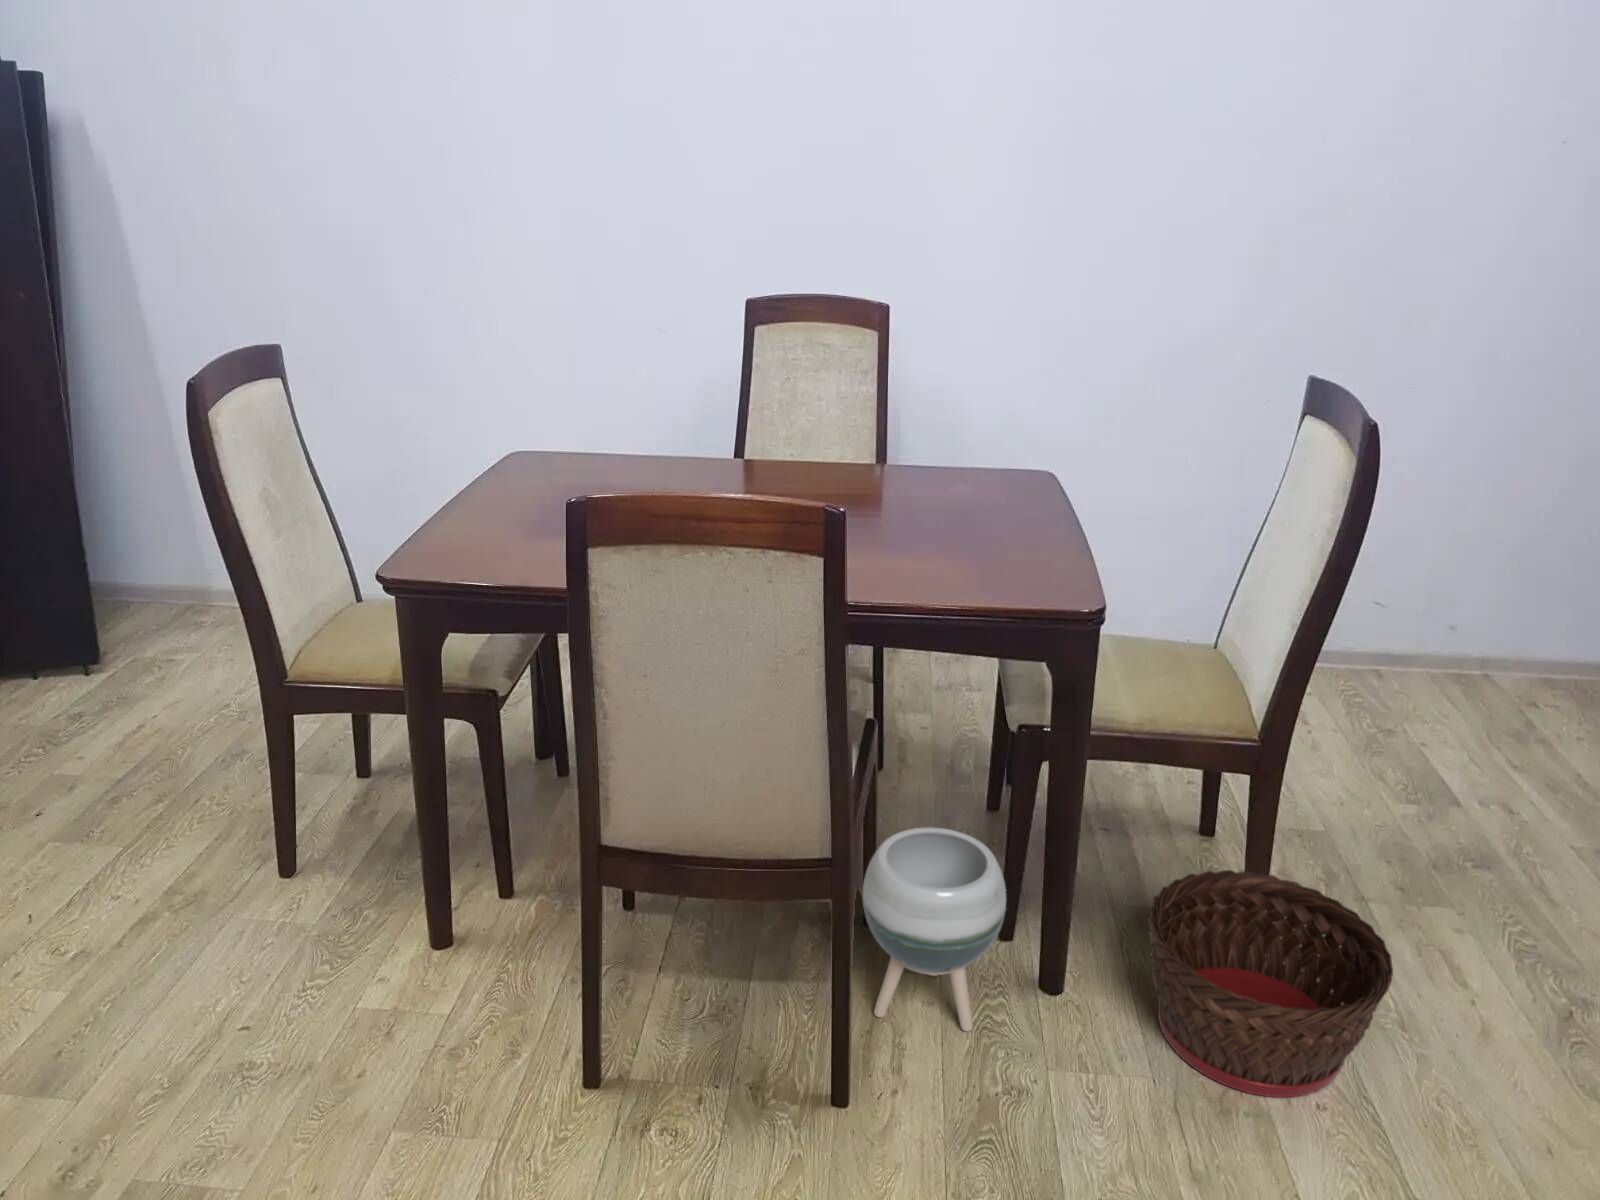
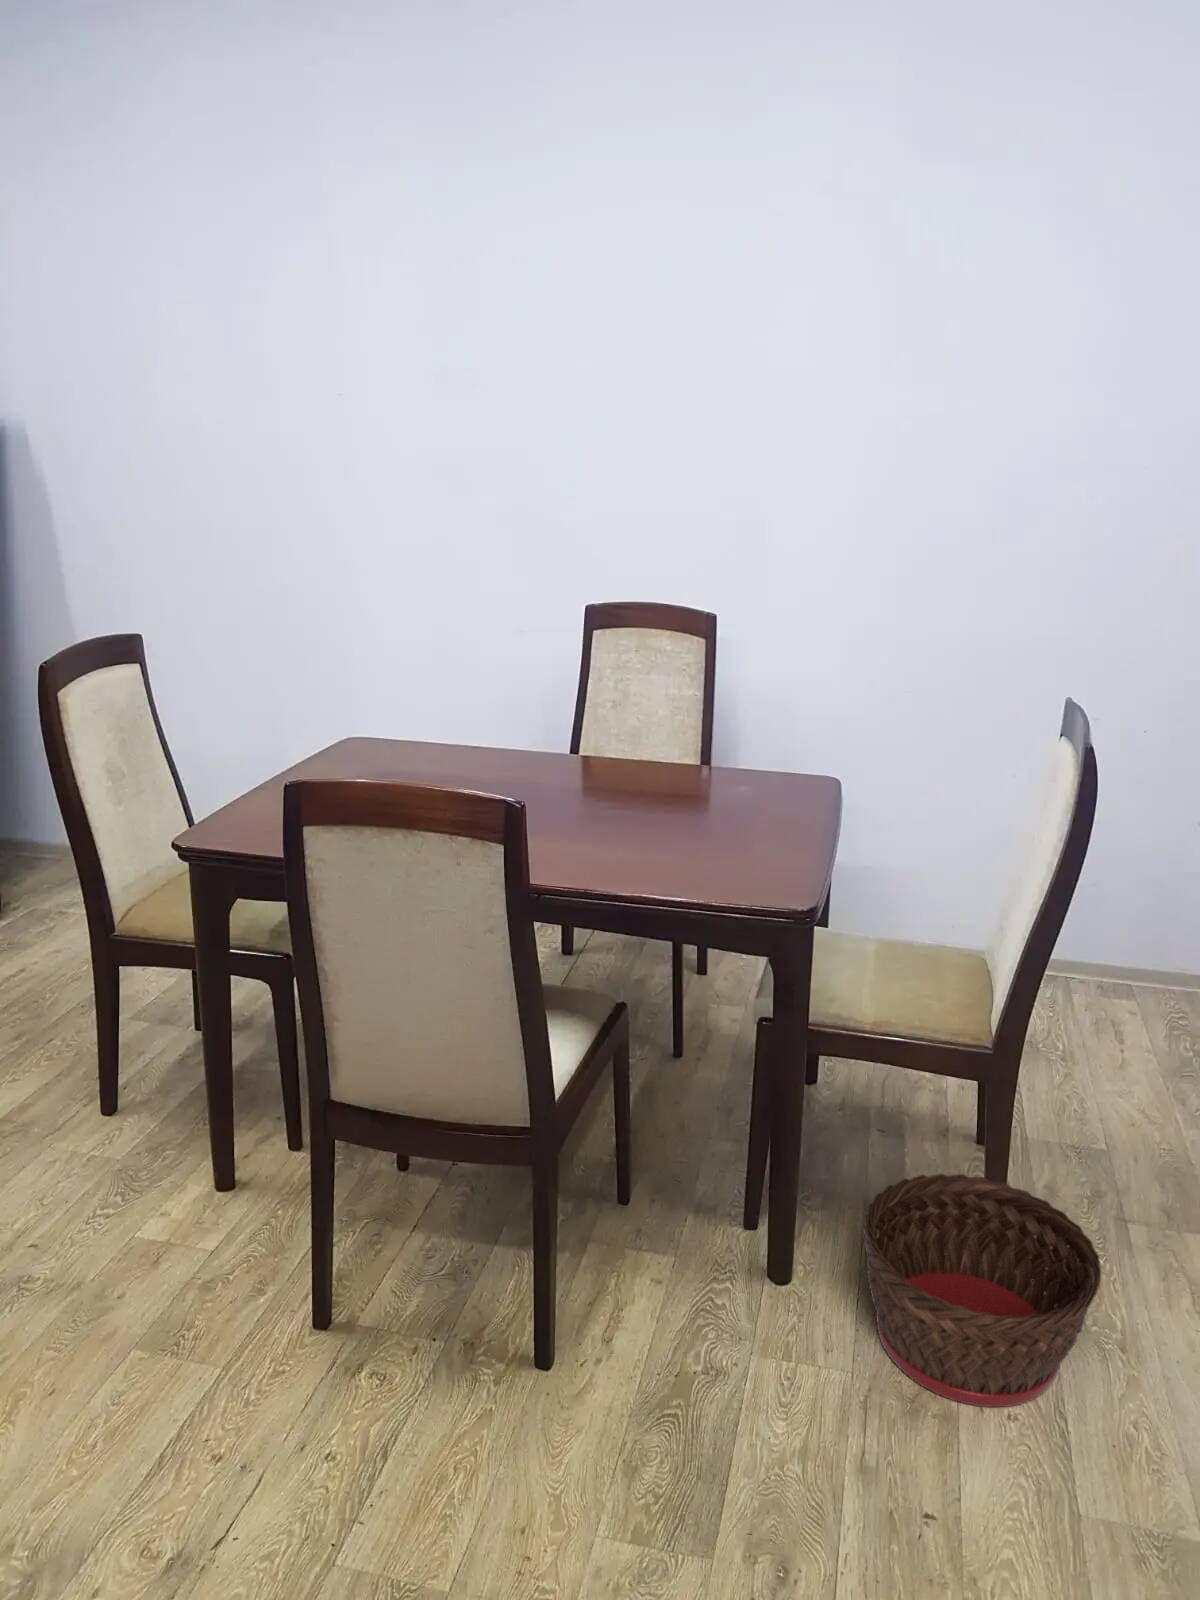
planter: present [863,827,1006,1031] -> none [588,1109,724,1311]

